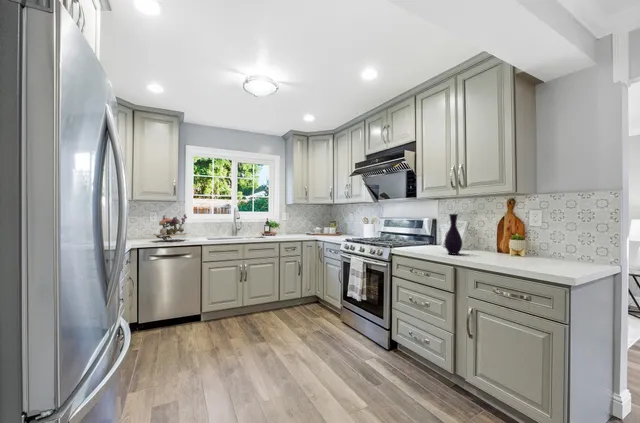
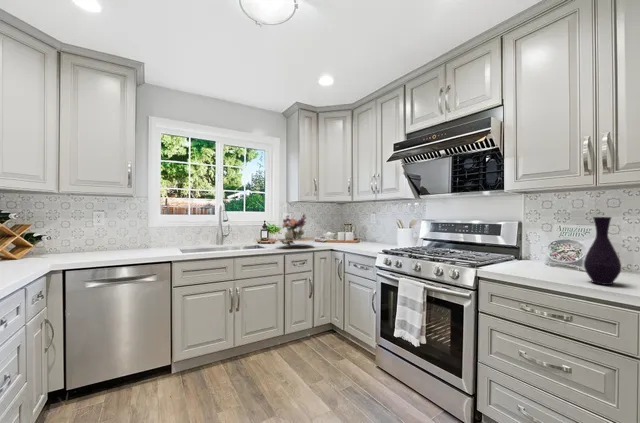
flower arrangement: present [154,214,187,240] -> present [279,215,314,246]

